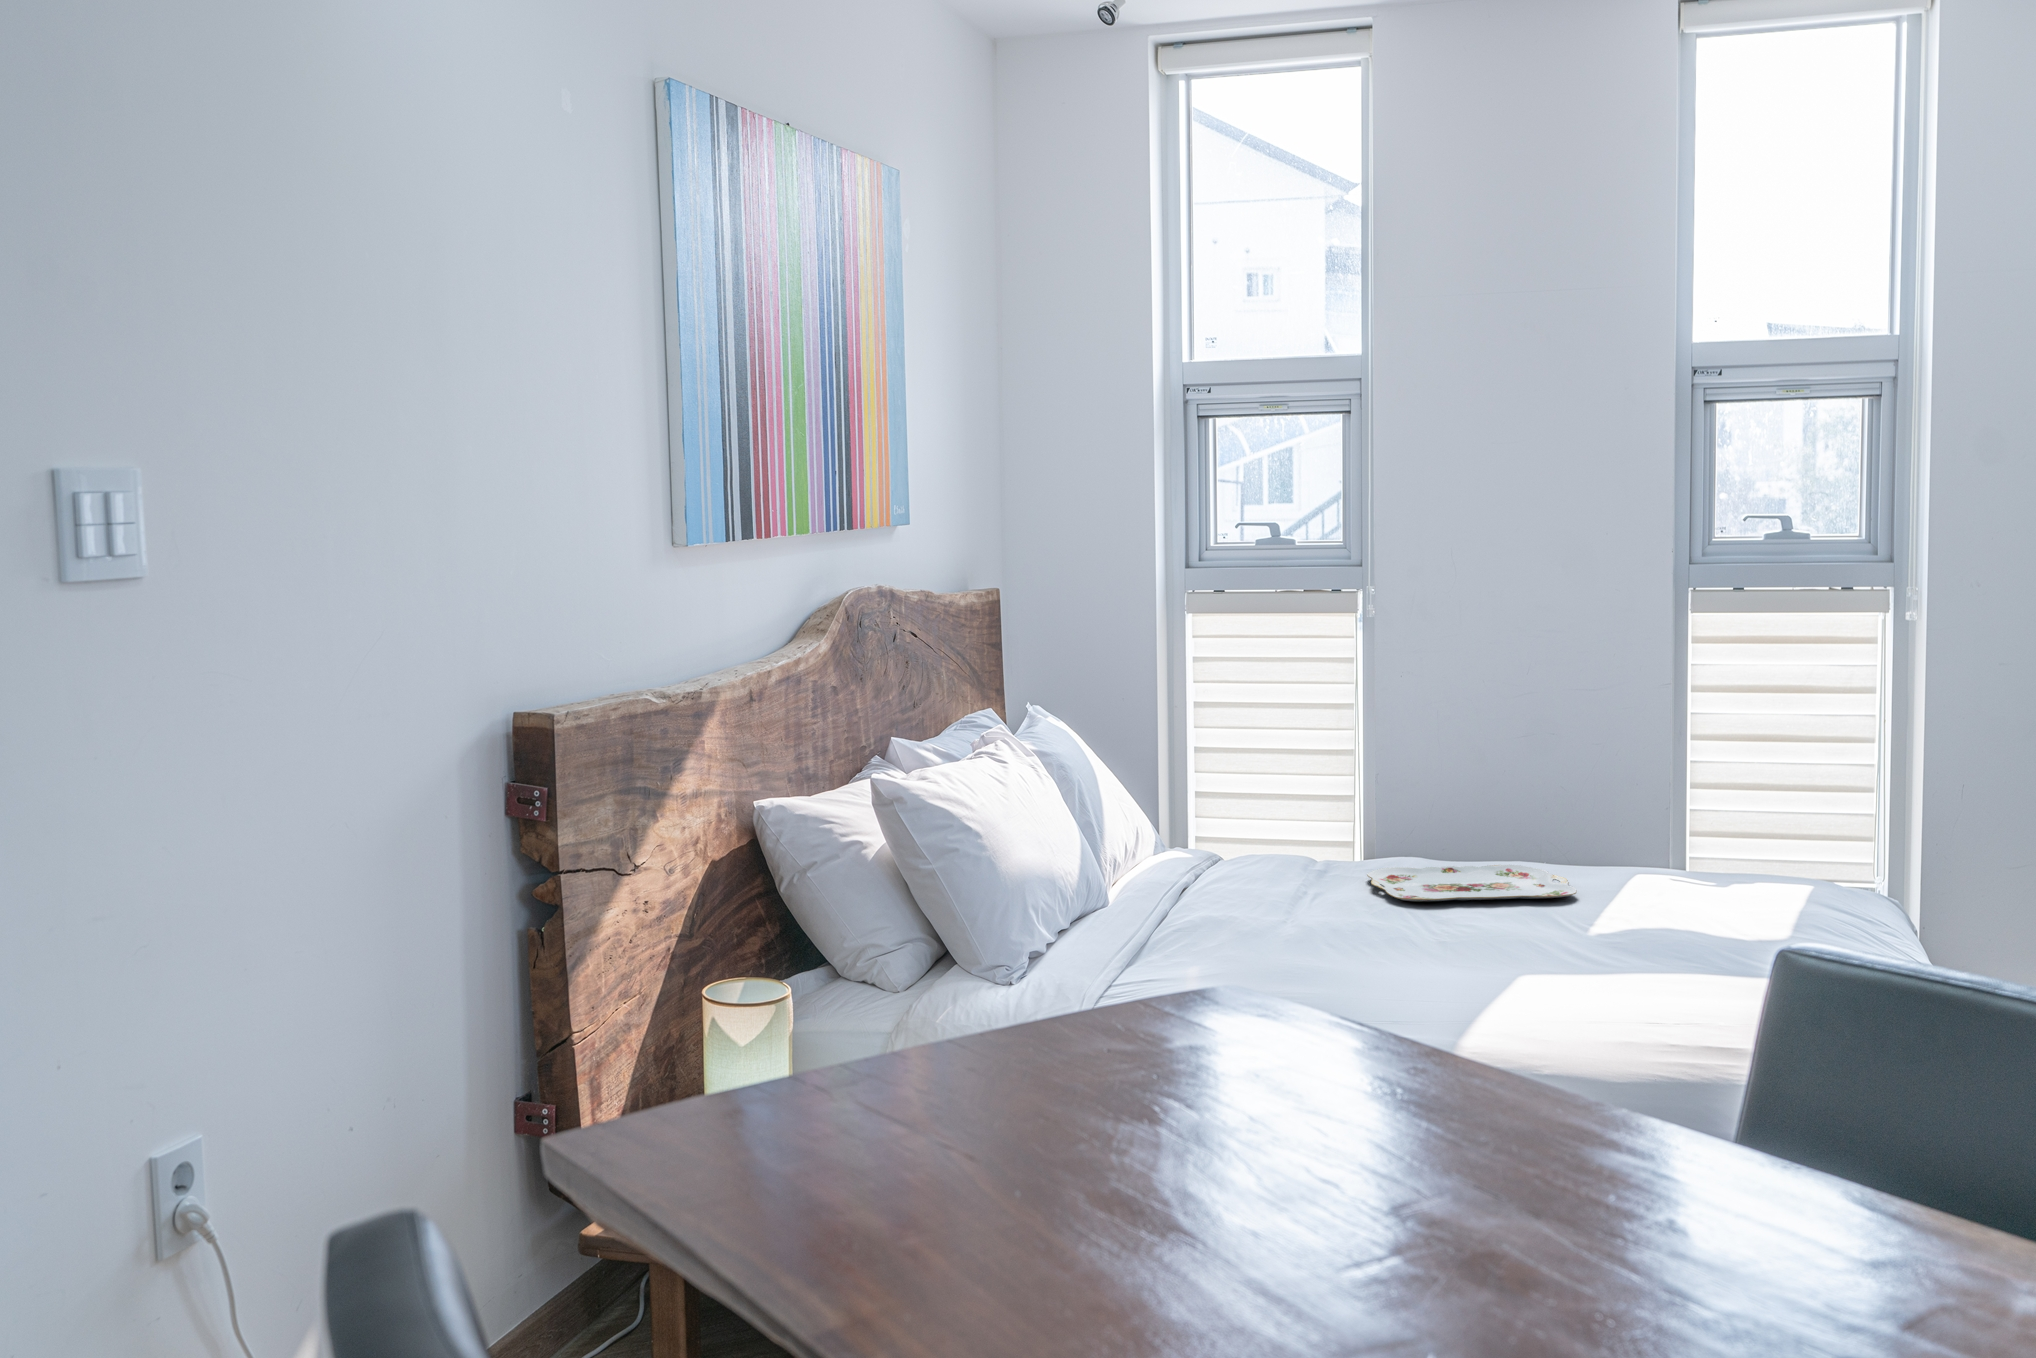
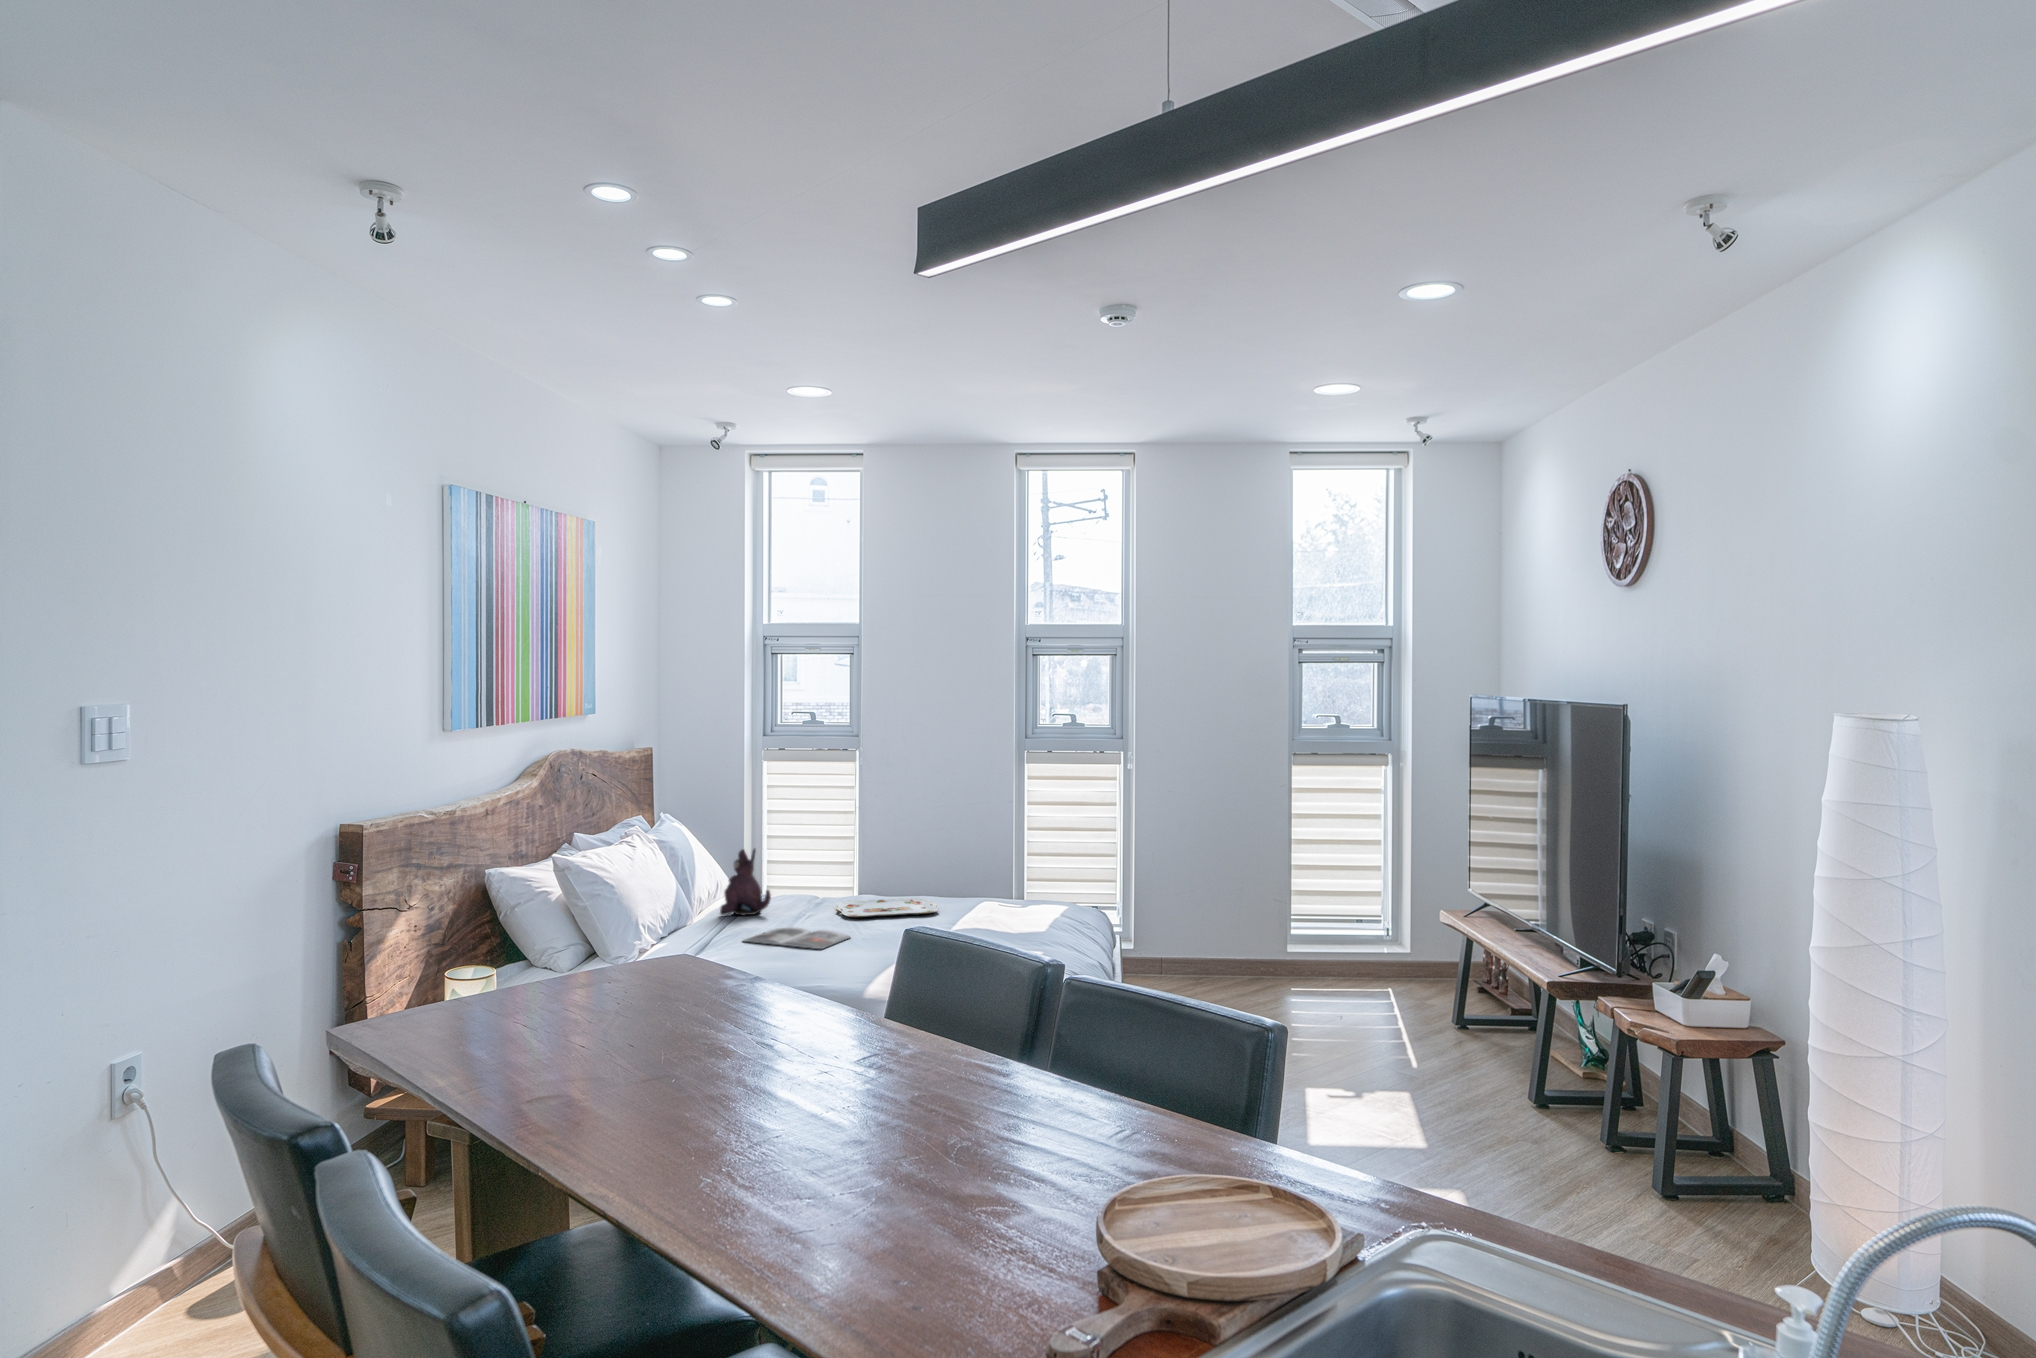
plush toy: none [1154,767,1249,891] -> present [720,849,771,915]
magazine: none [1216,919,1428,967] -> present [744,927,850,949]

